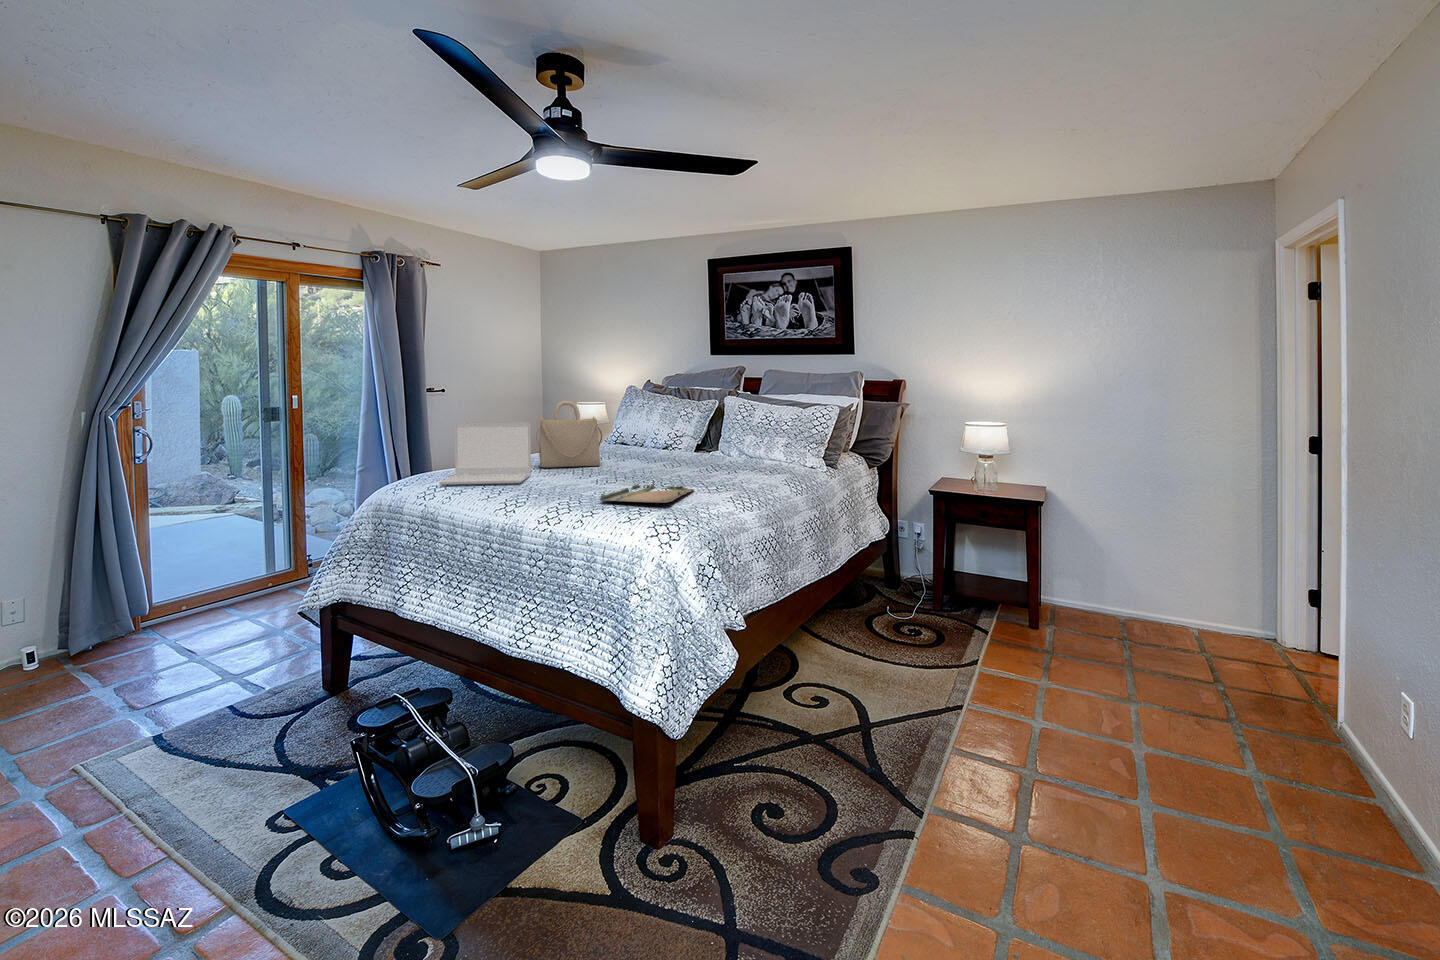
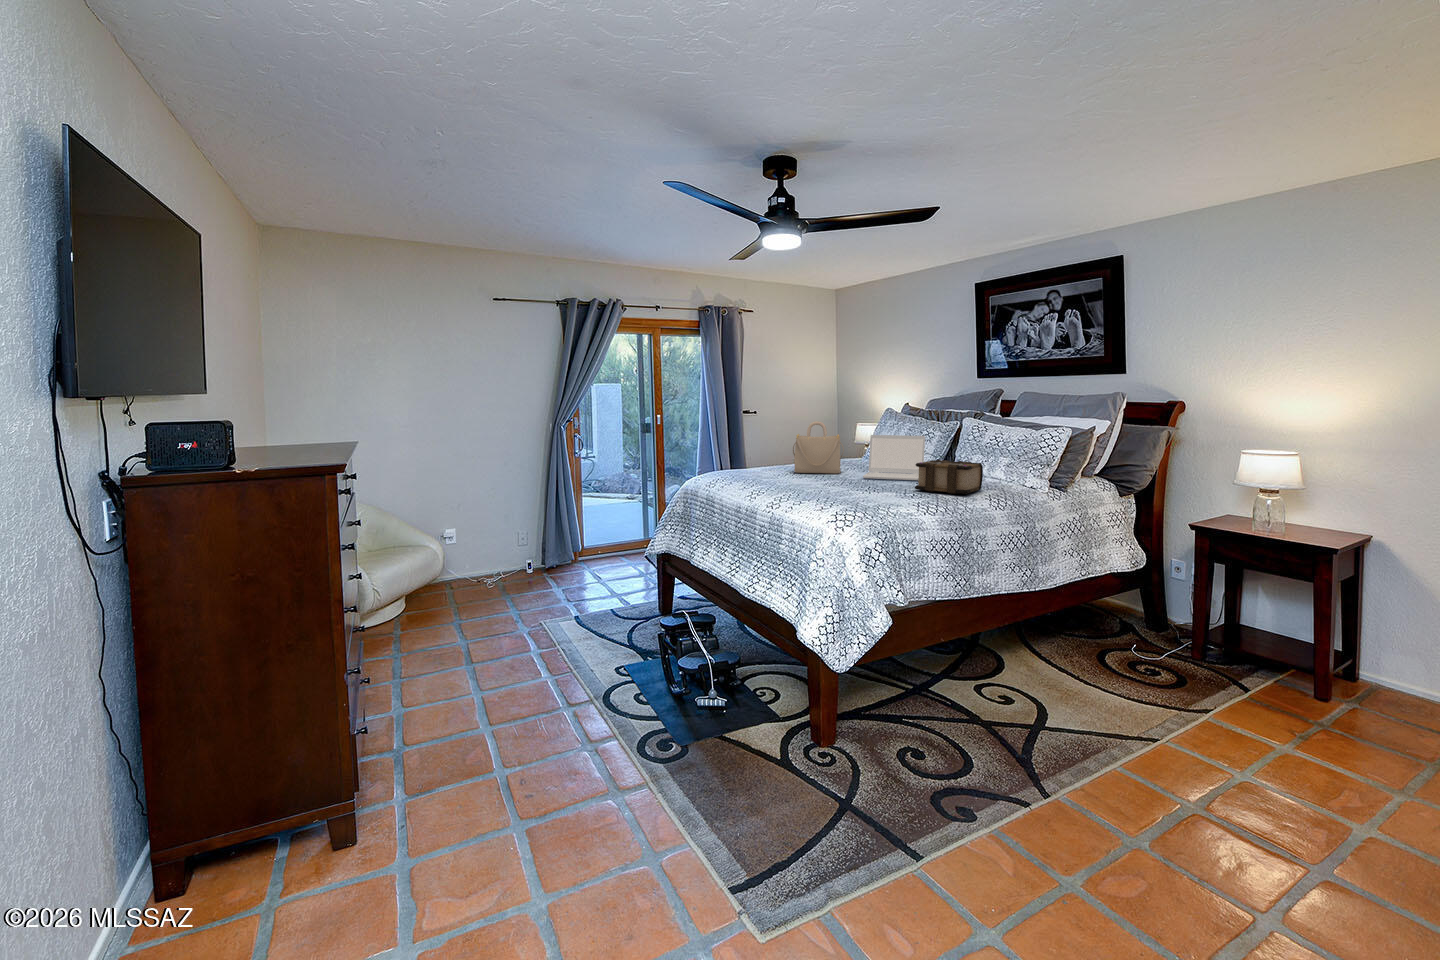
laptop: present [440,422,531,485] -> present [863,435,925,480]
book: none [709,441,777,480] -> present [915,460,983,494]
tray: present [599,482,694,503] -> none [814,489,893,504]

